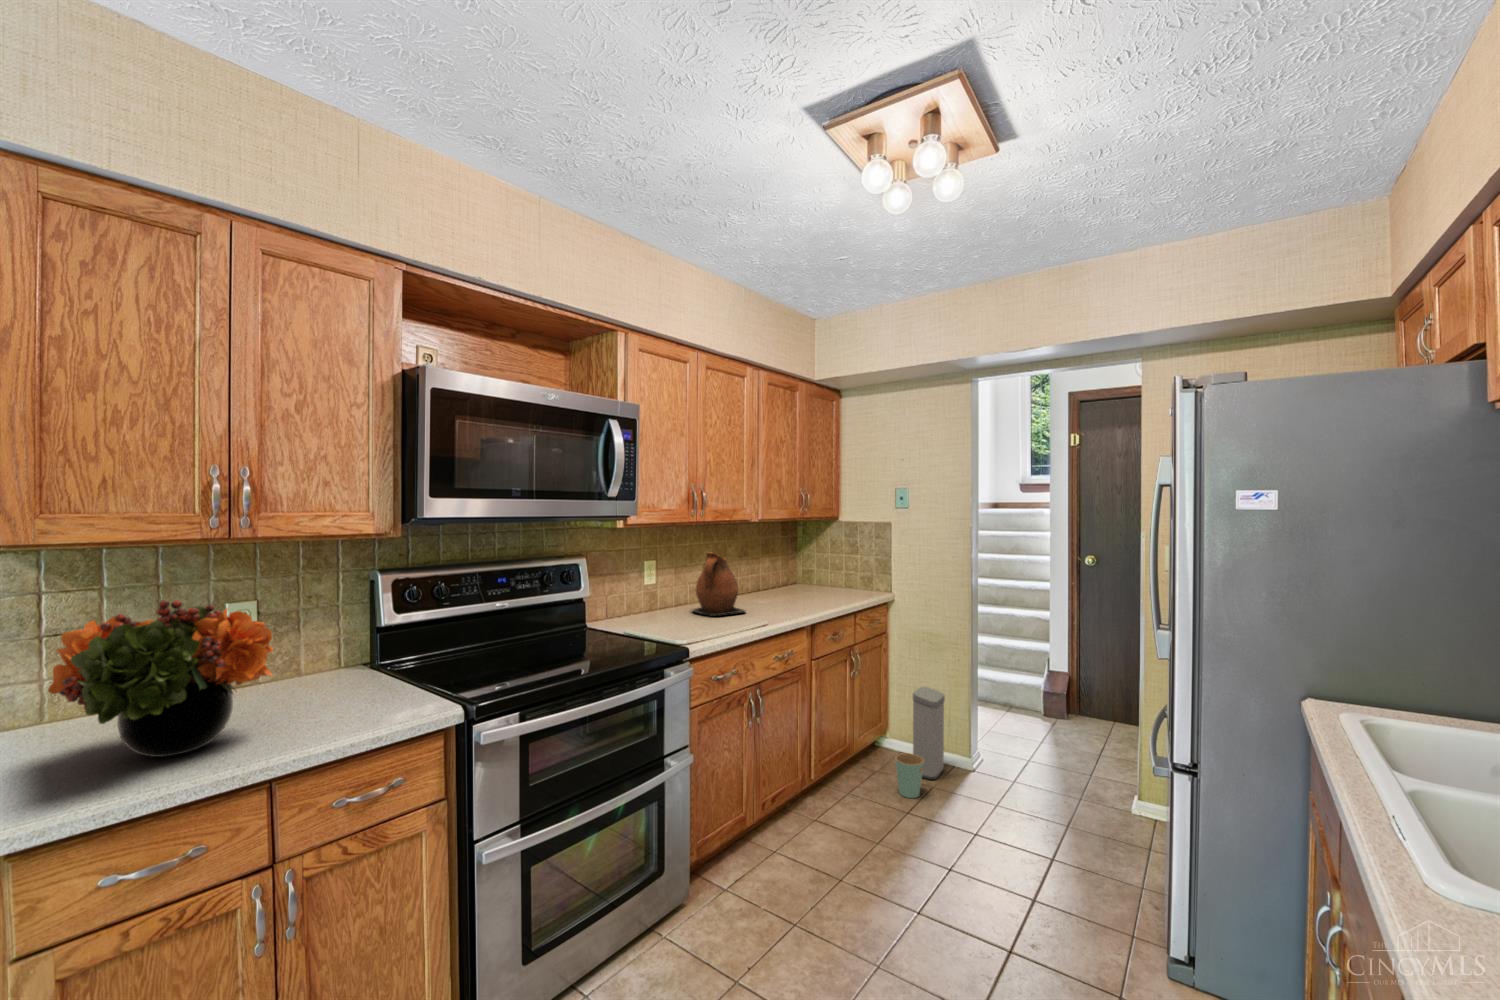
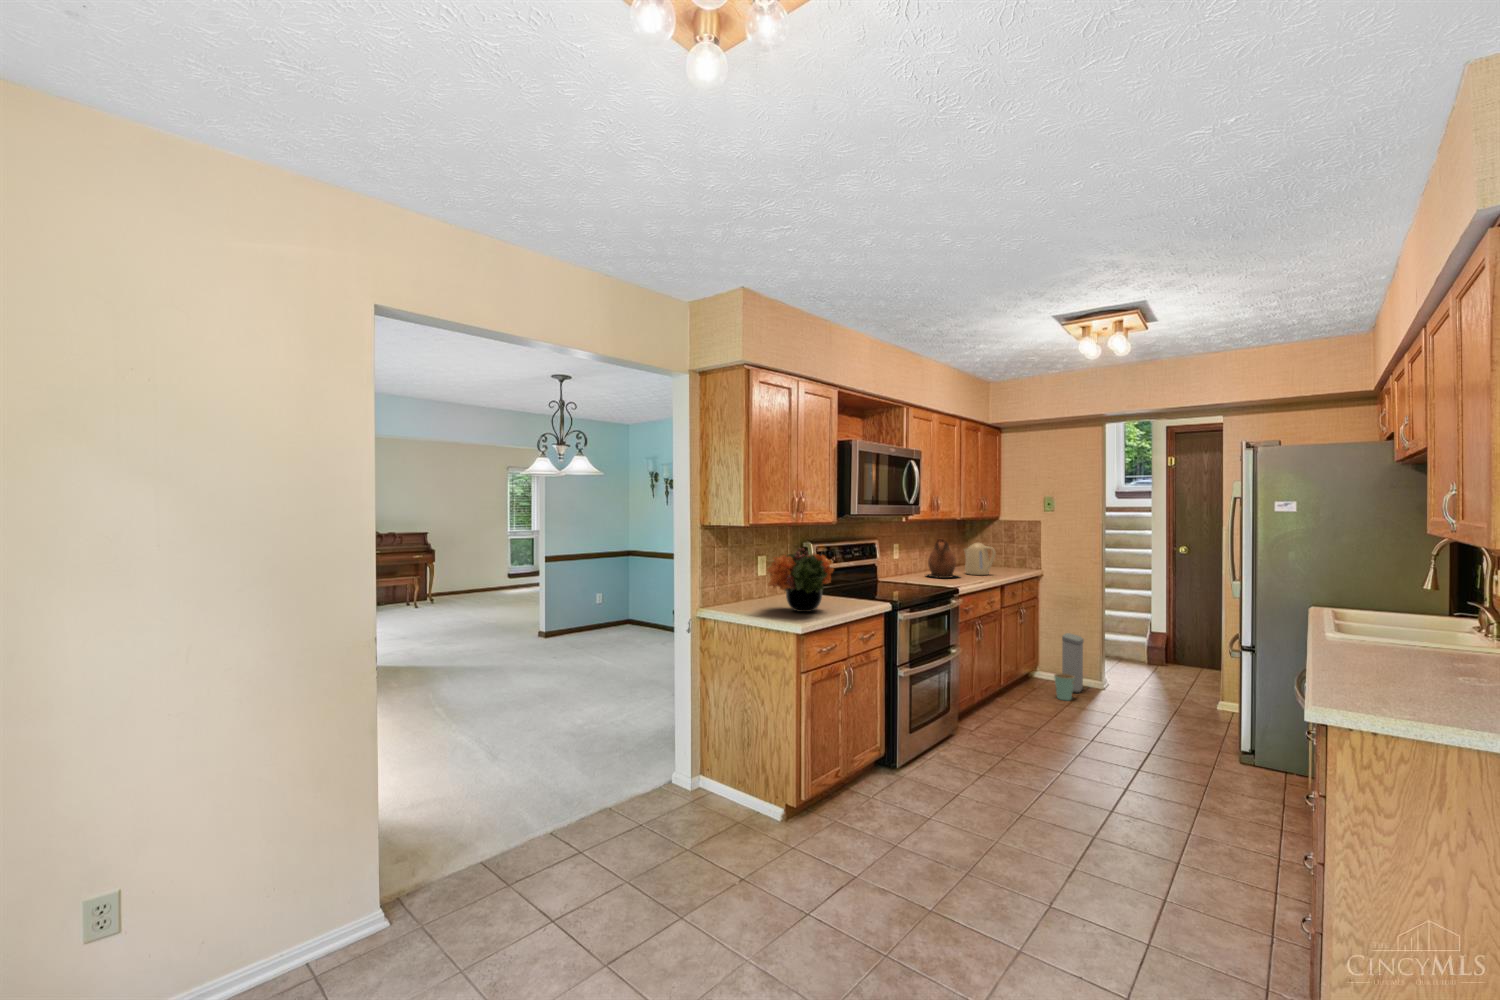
kettle: none [764,556,807,607] -> present [964,543,996,575]

